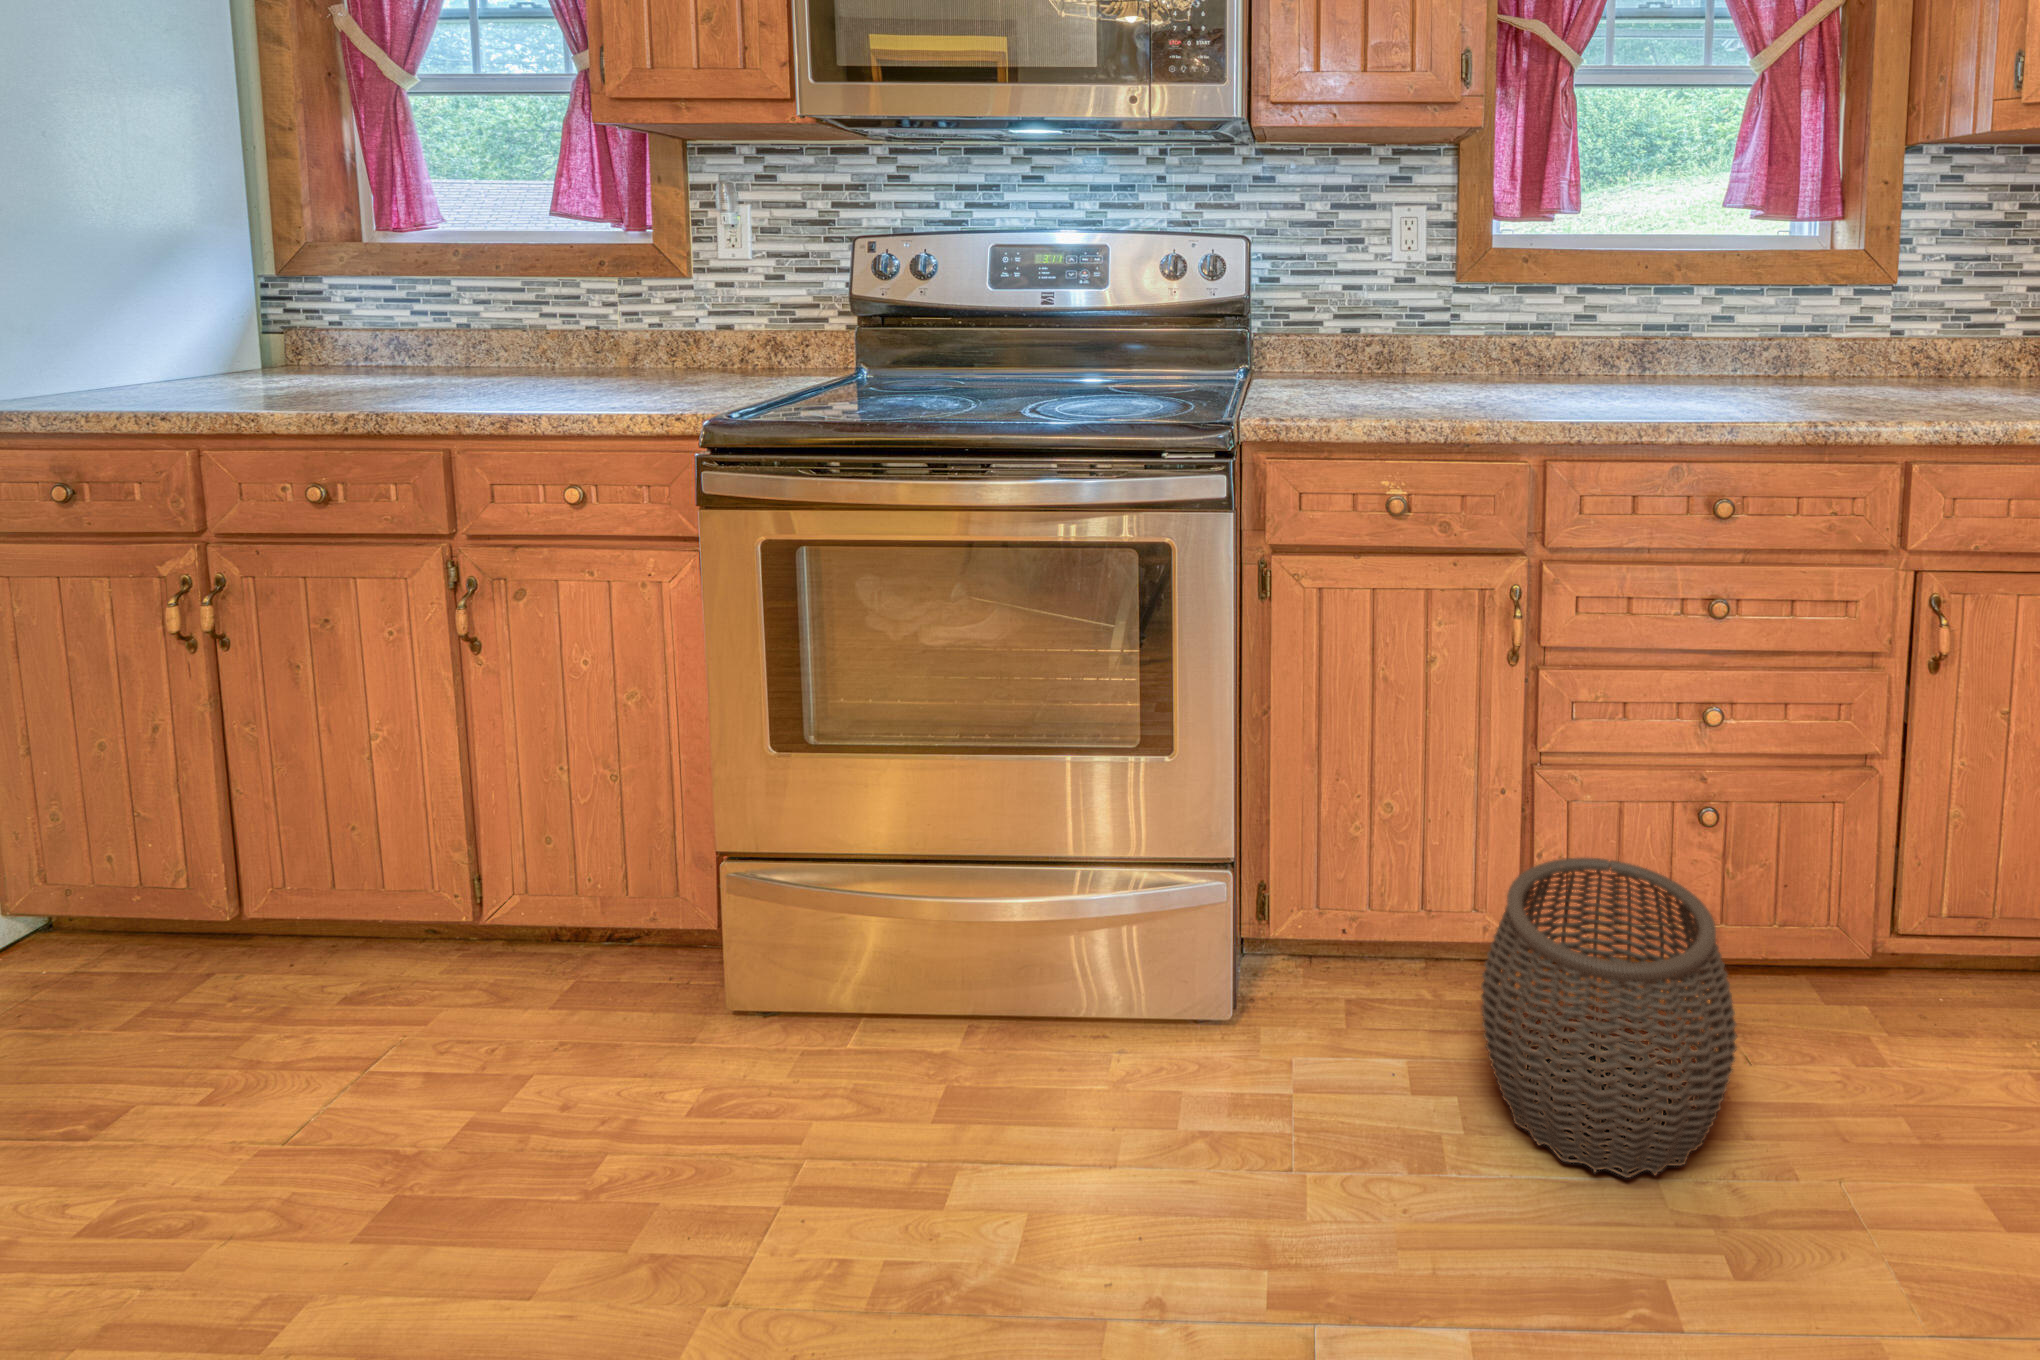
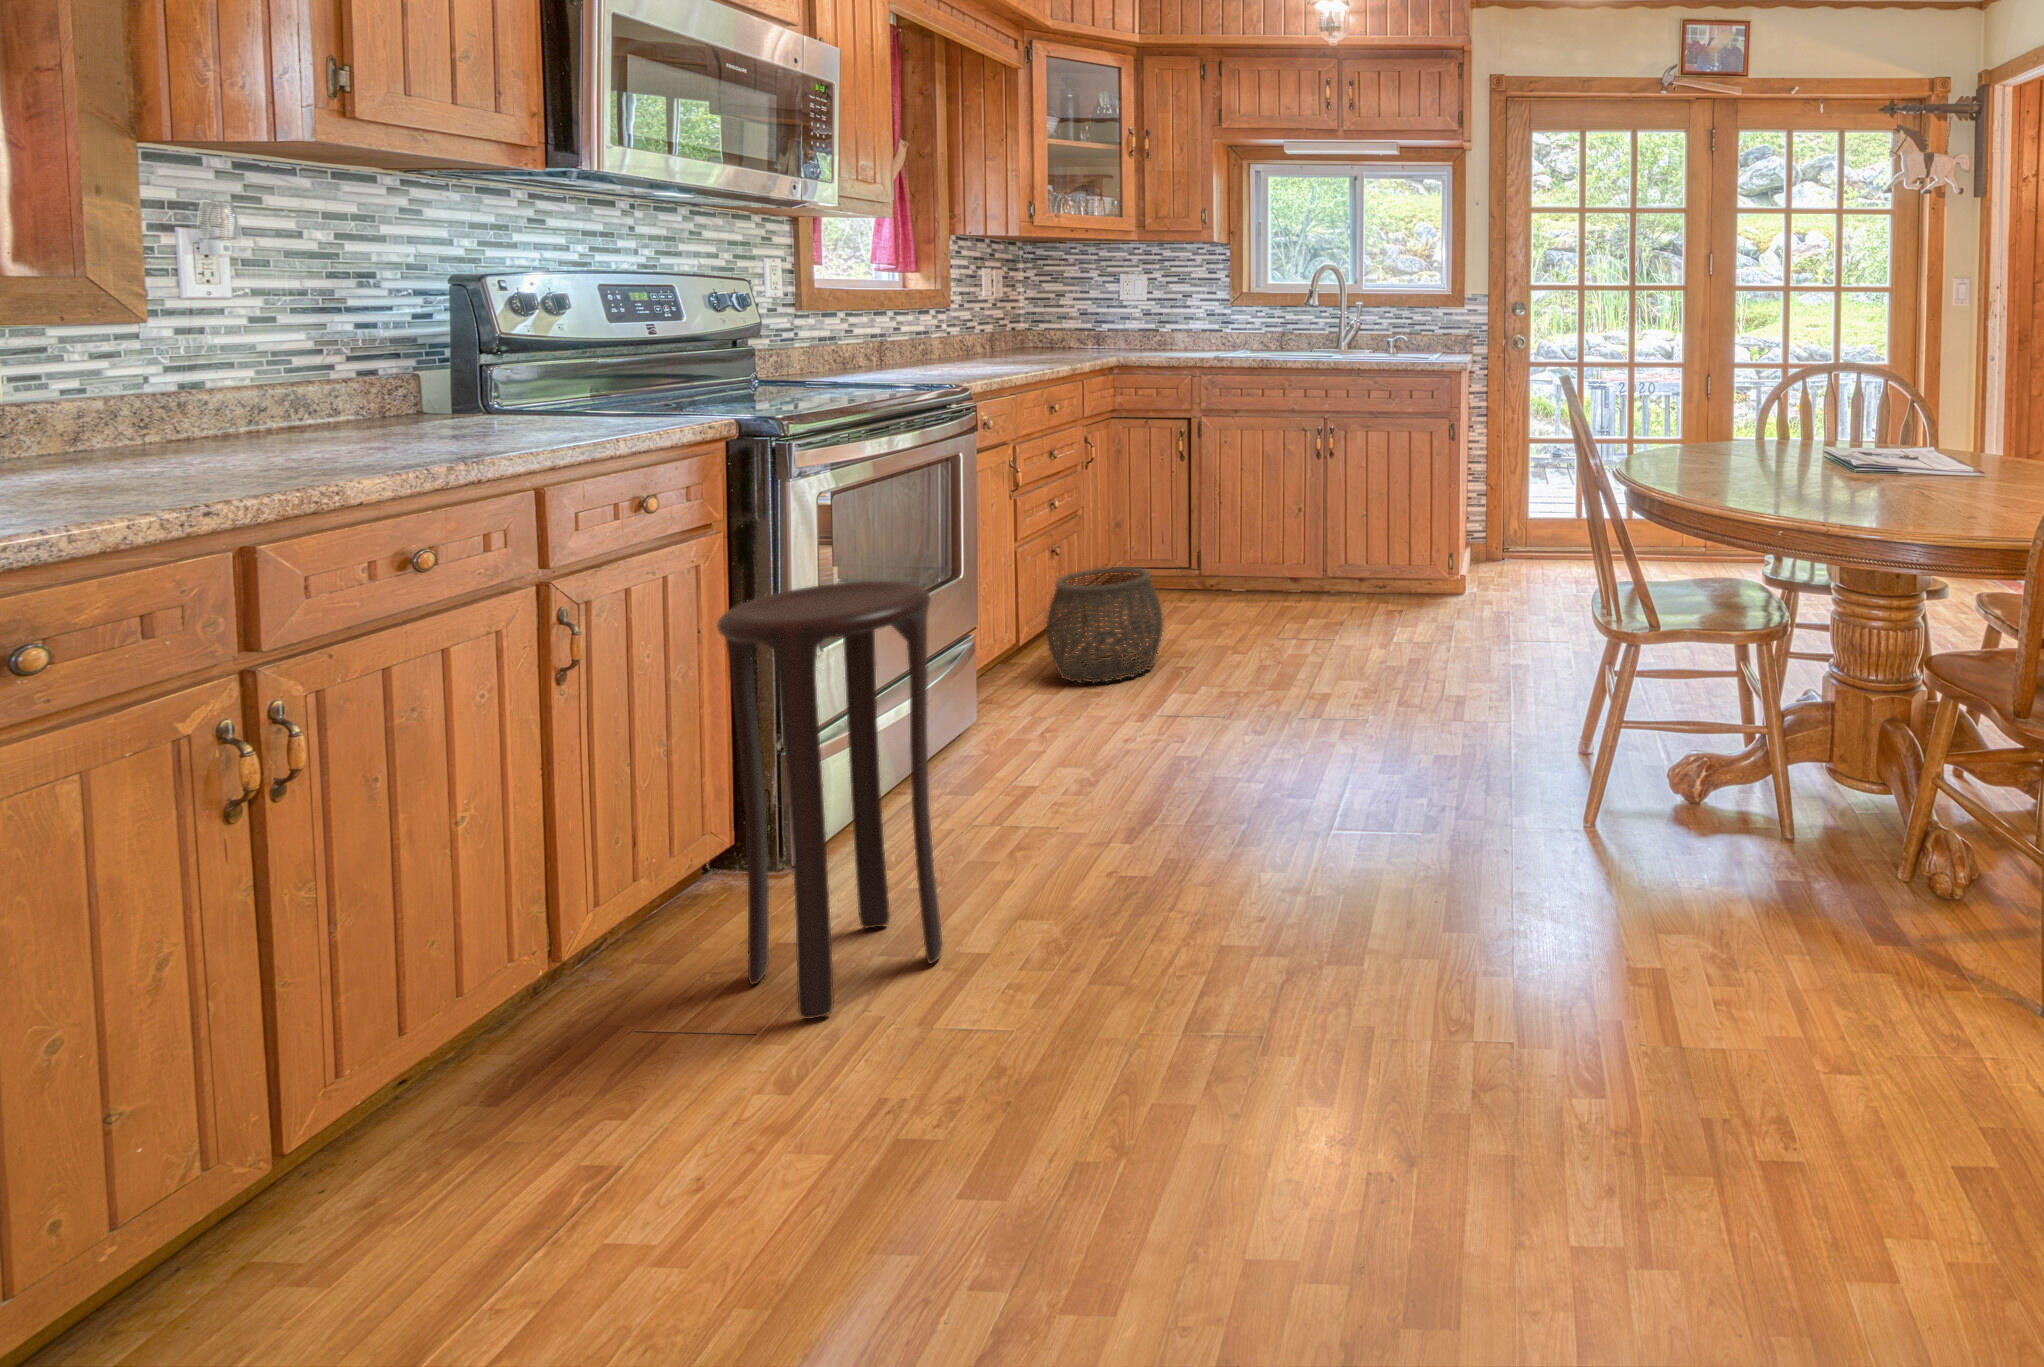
stool: none [166,663,506,1273] -> present [717,581,943,1019]

